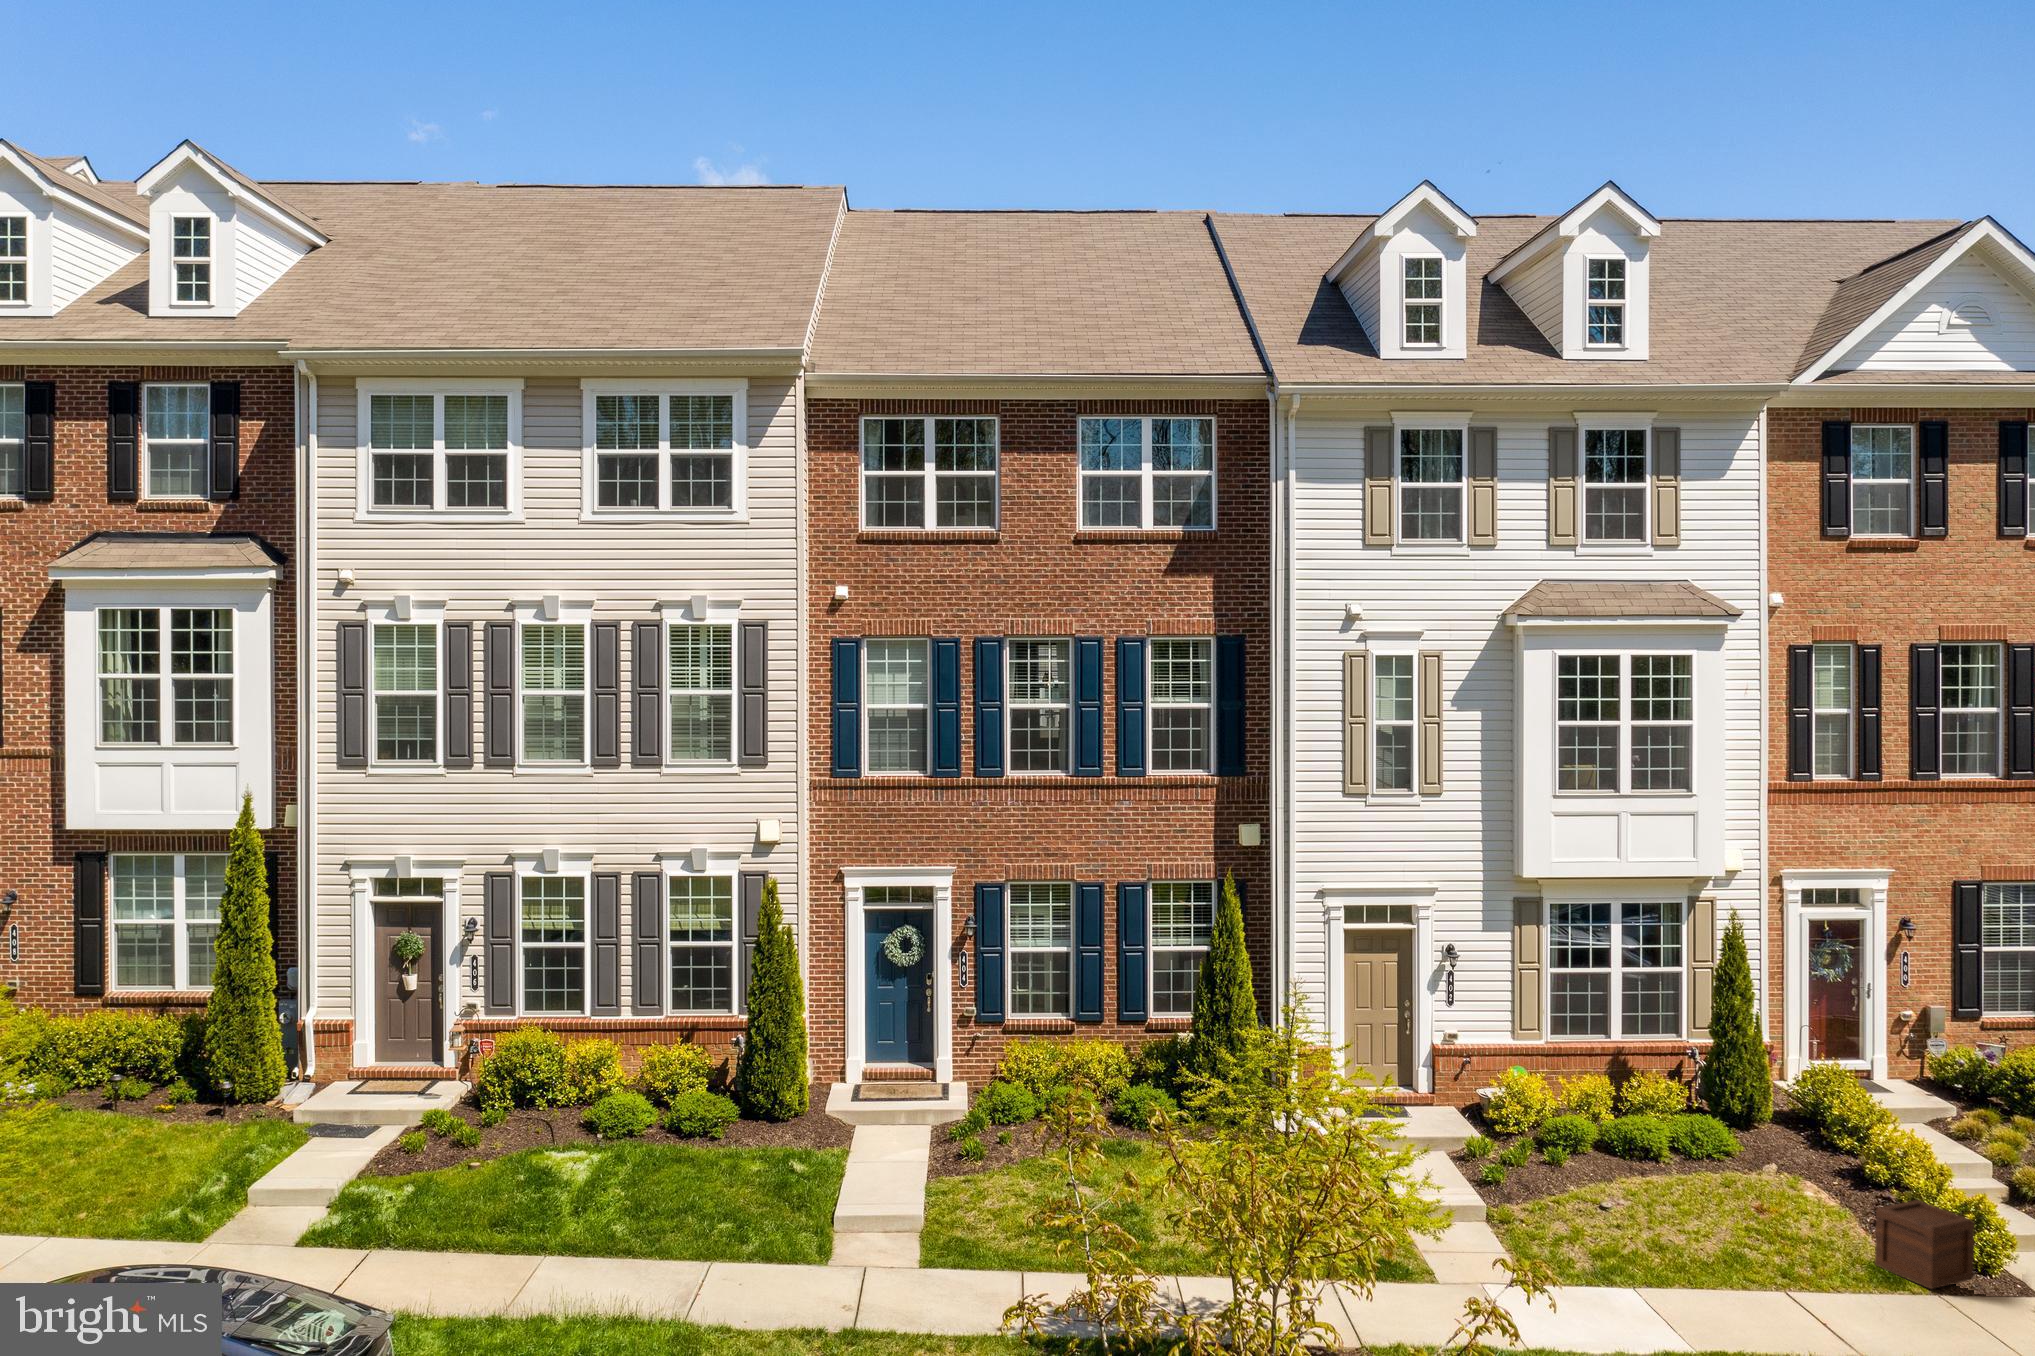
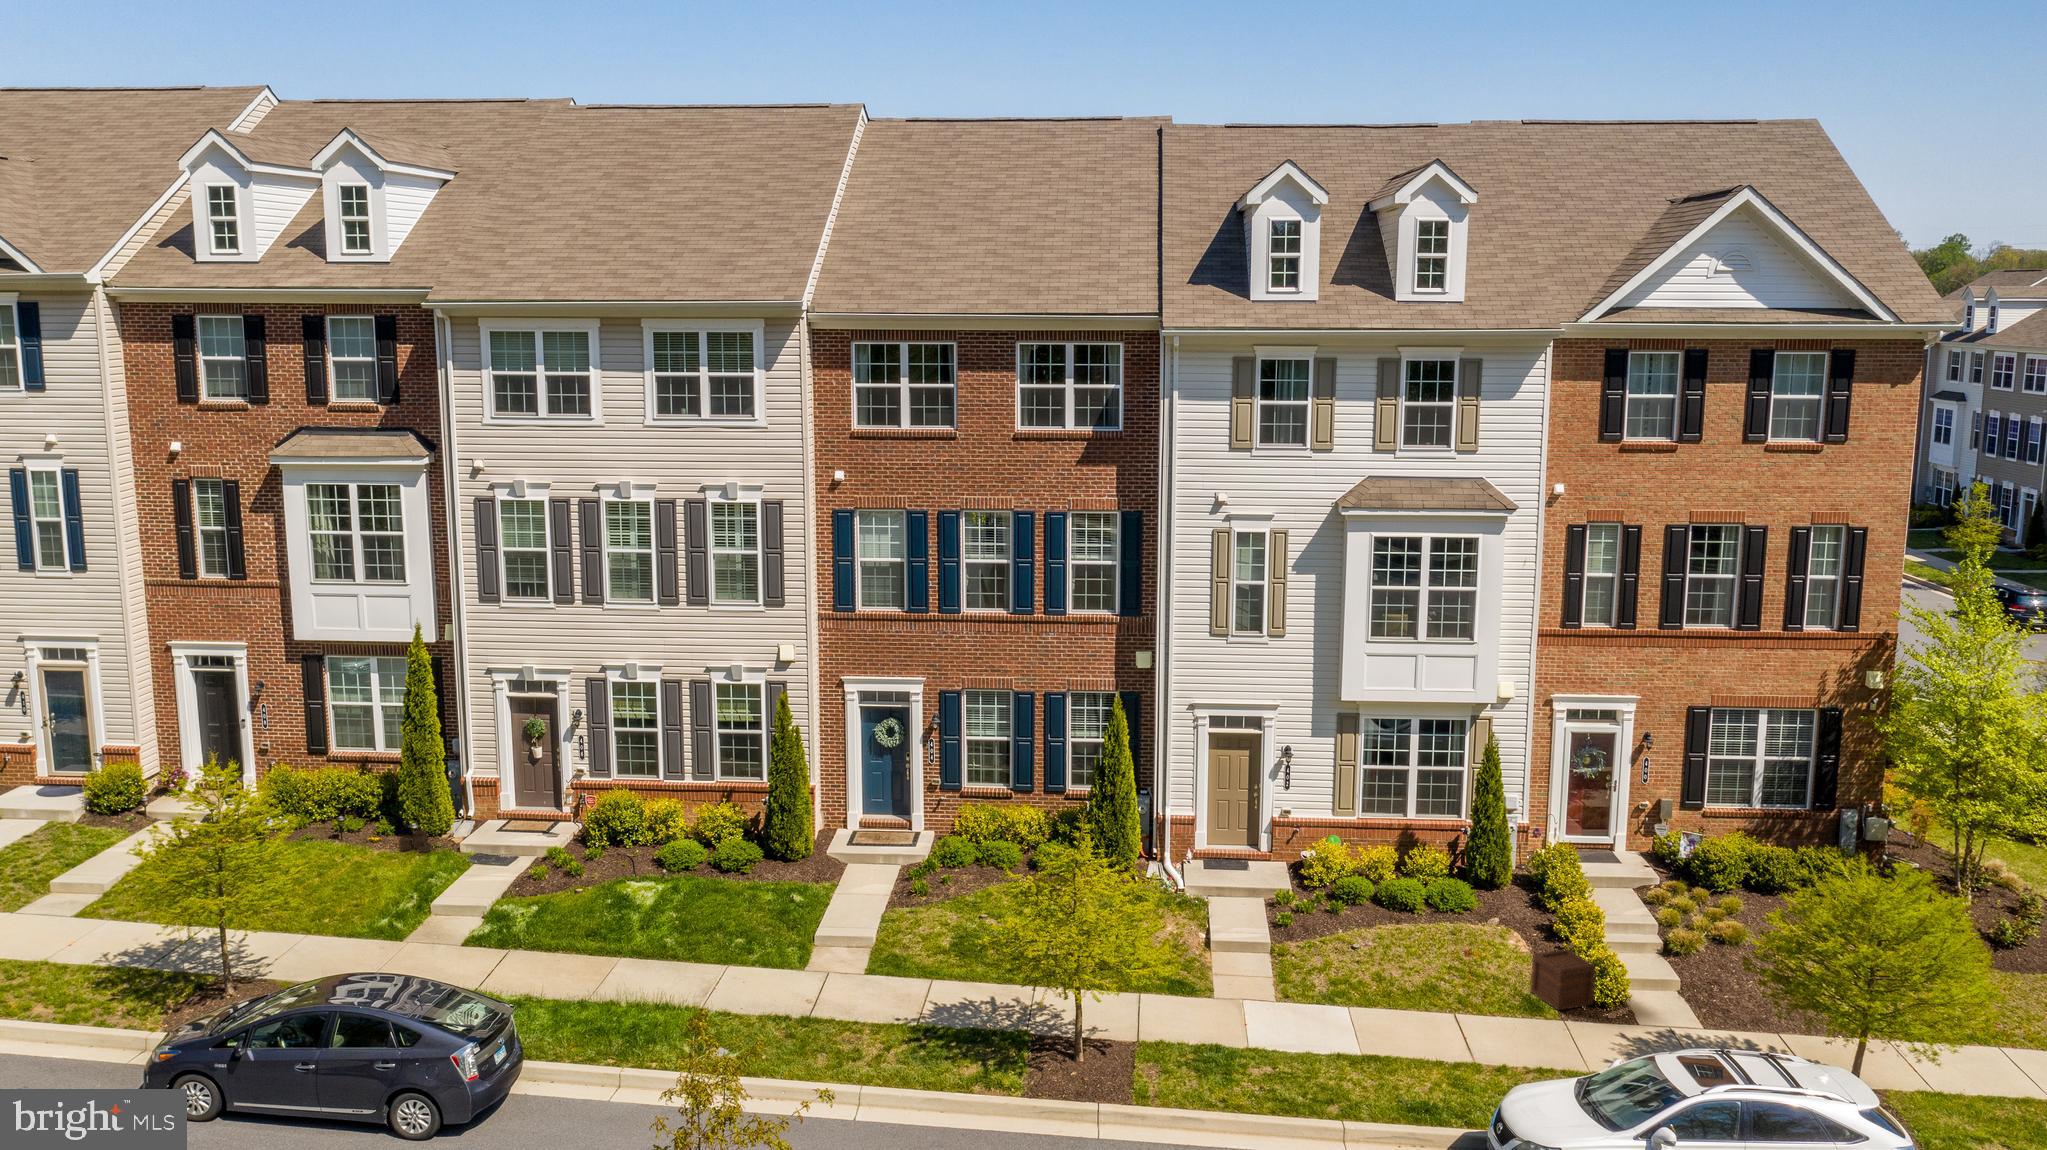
woven basket: none [203,1090,251,1123] -> present [399,829,431,852]

